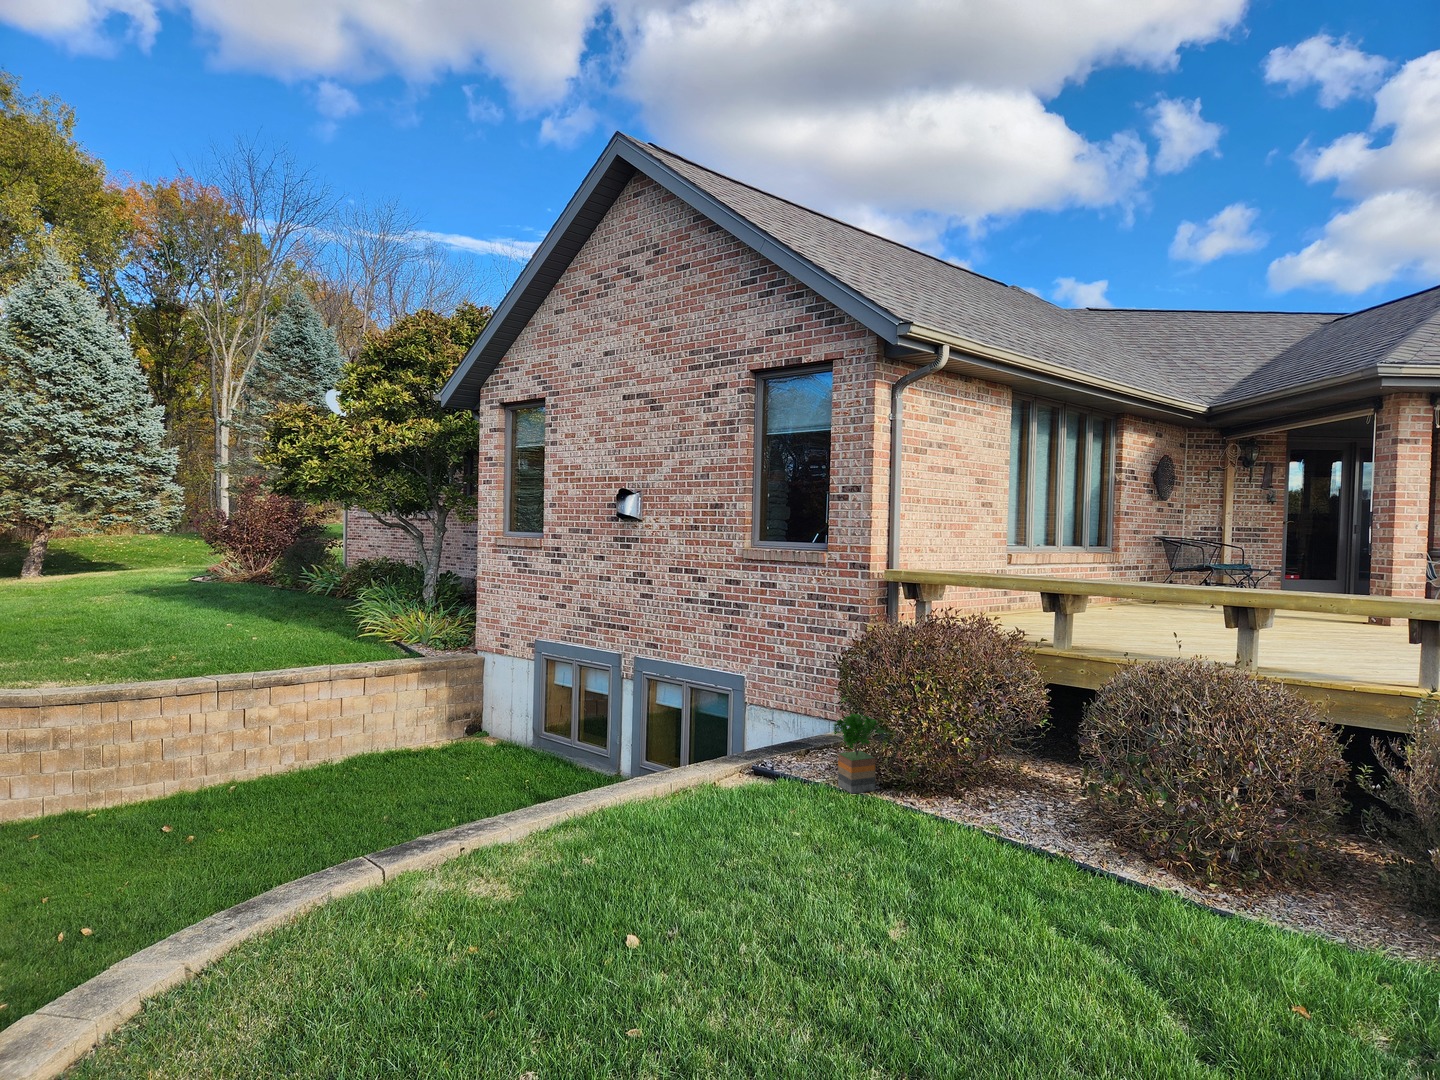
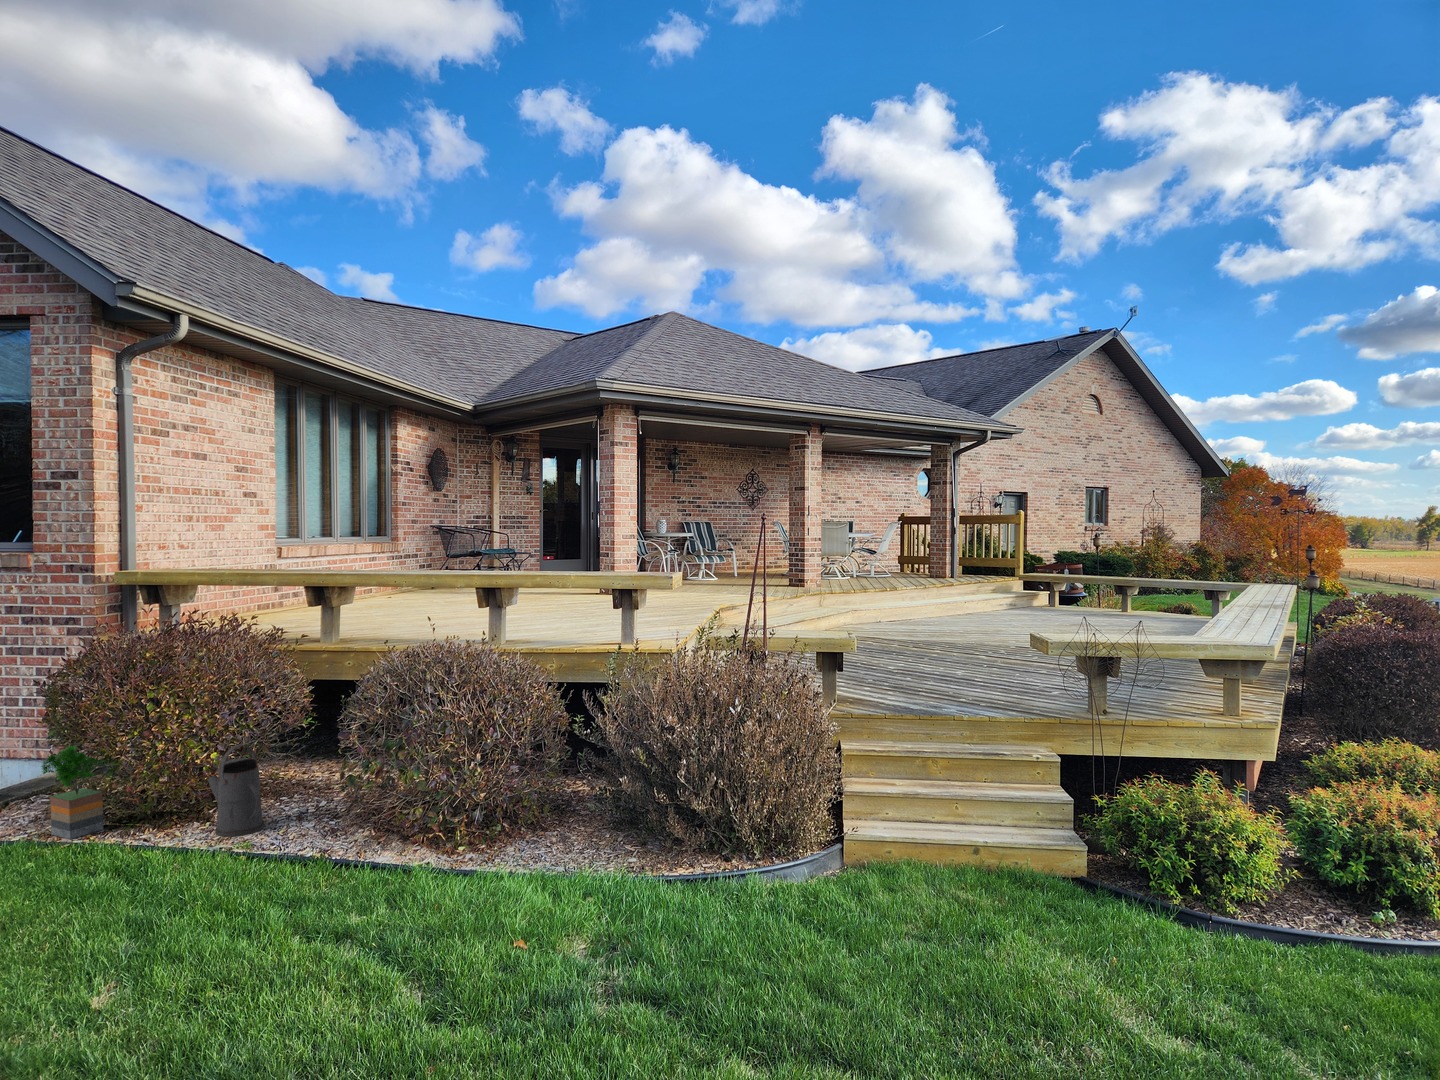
watering can: none [952,736,1010,828] -> present [208,744,264,837]

